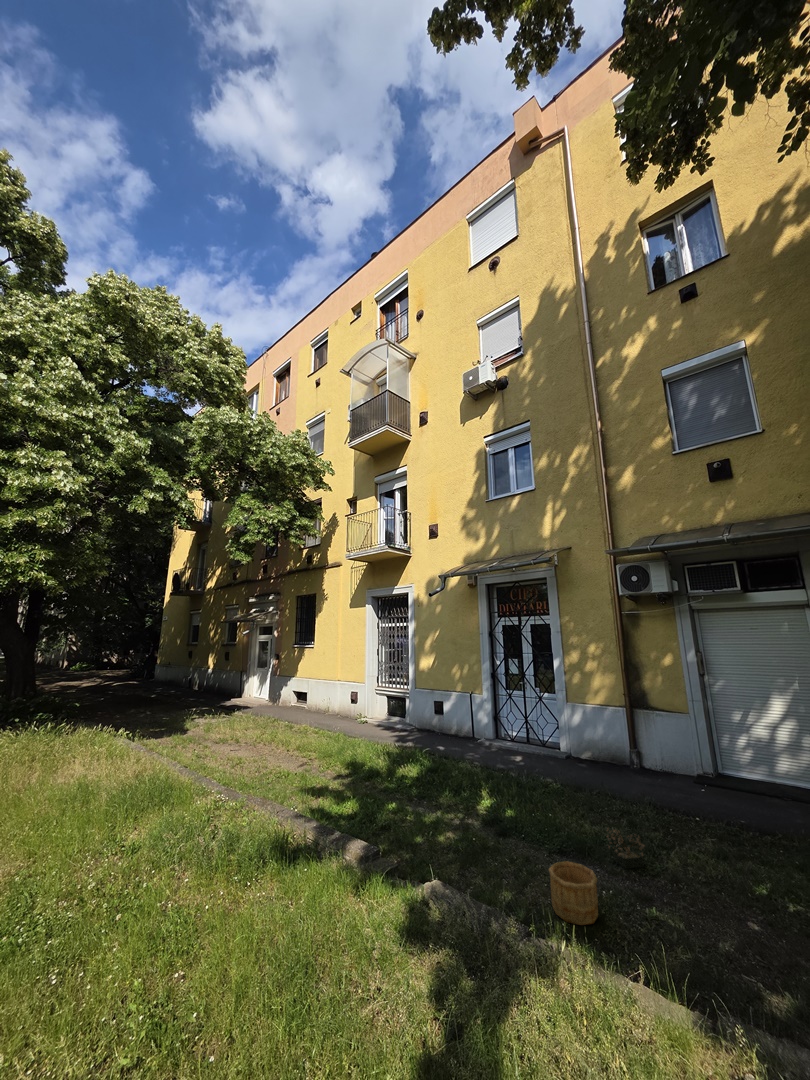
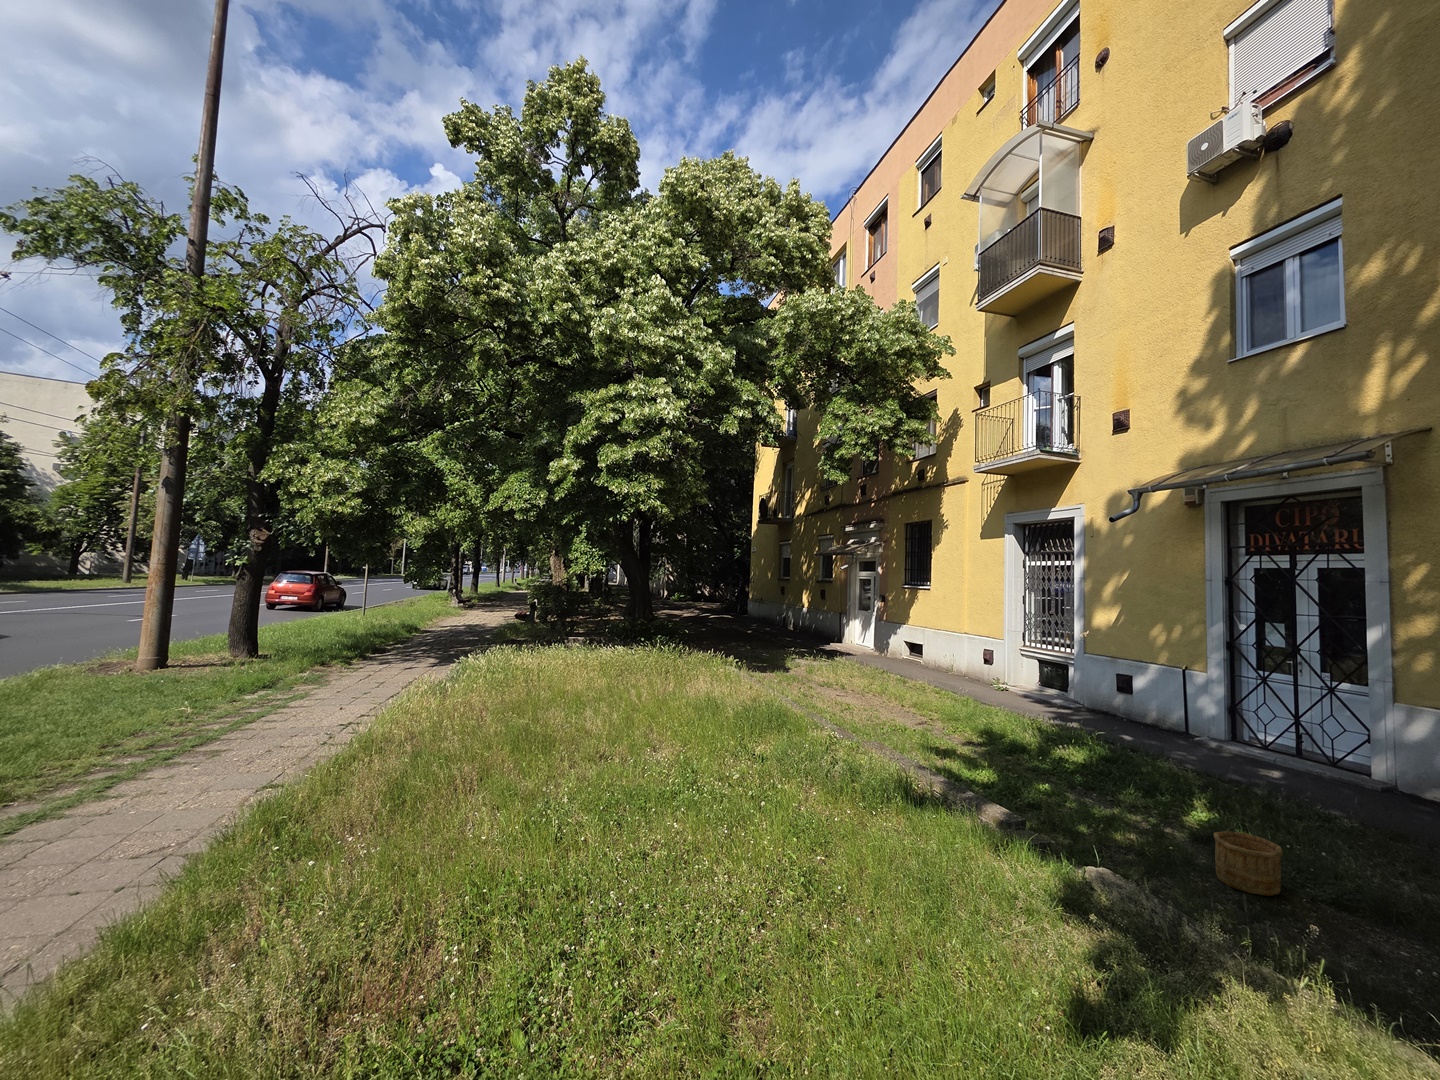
decorative plant: present [607,830,644,869] -> none [1333,823,1403,881]

